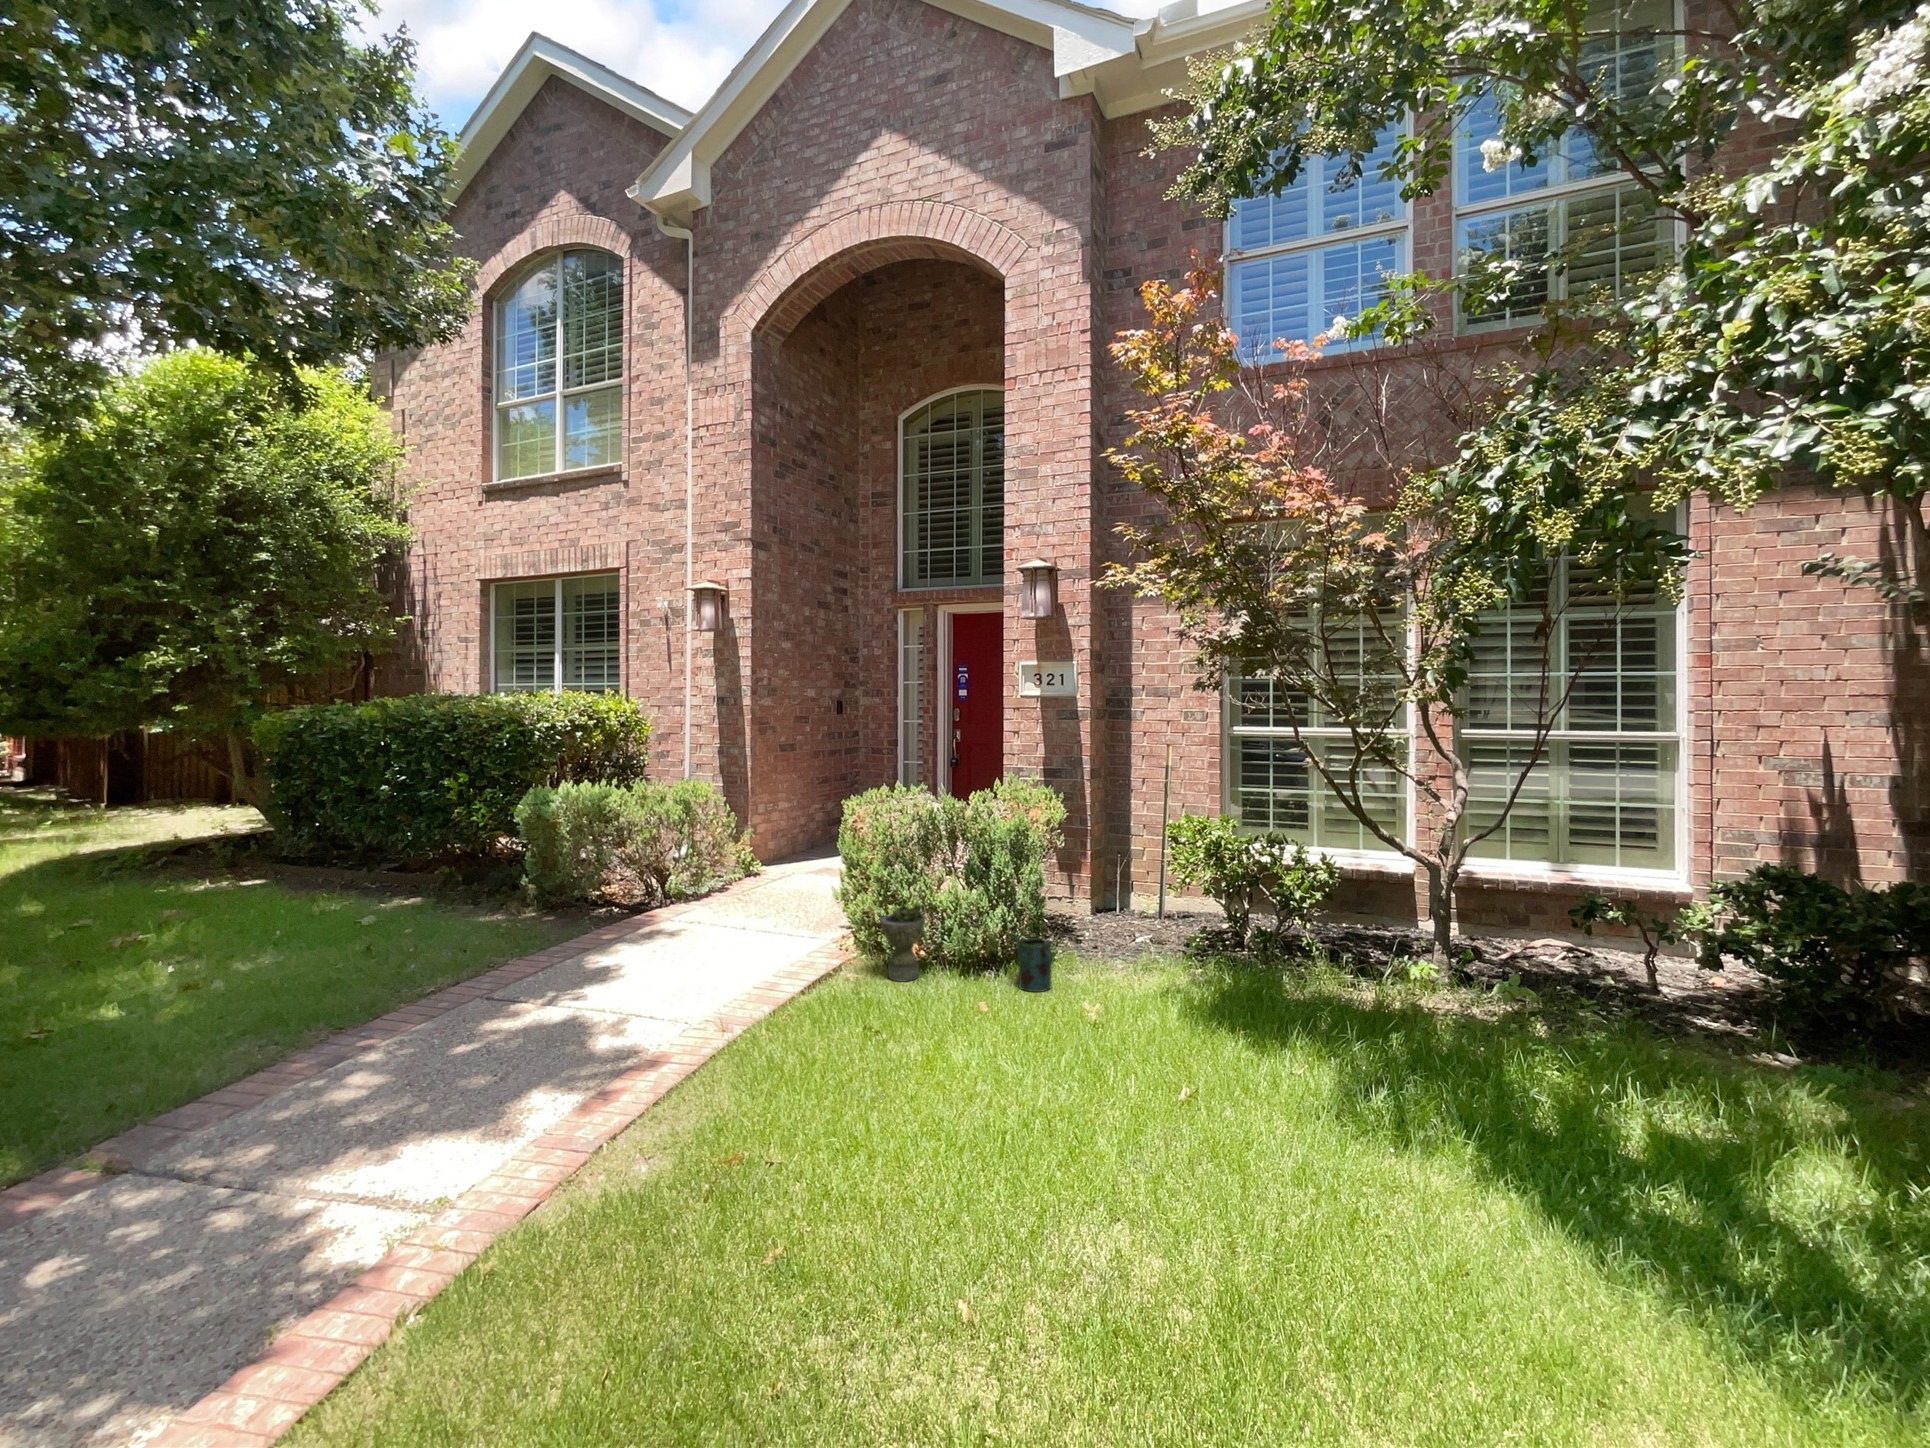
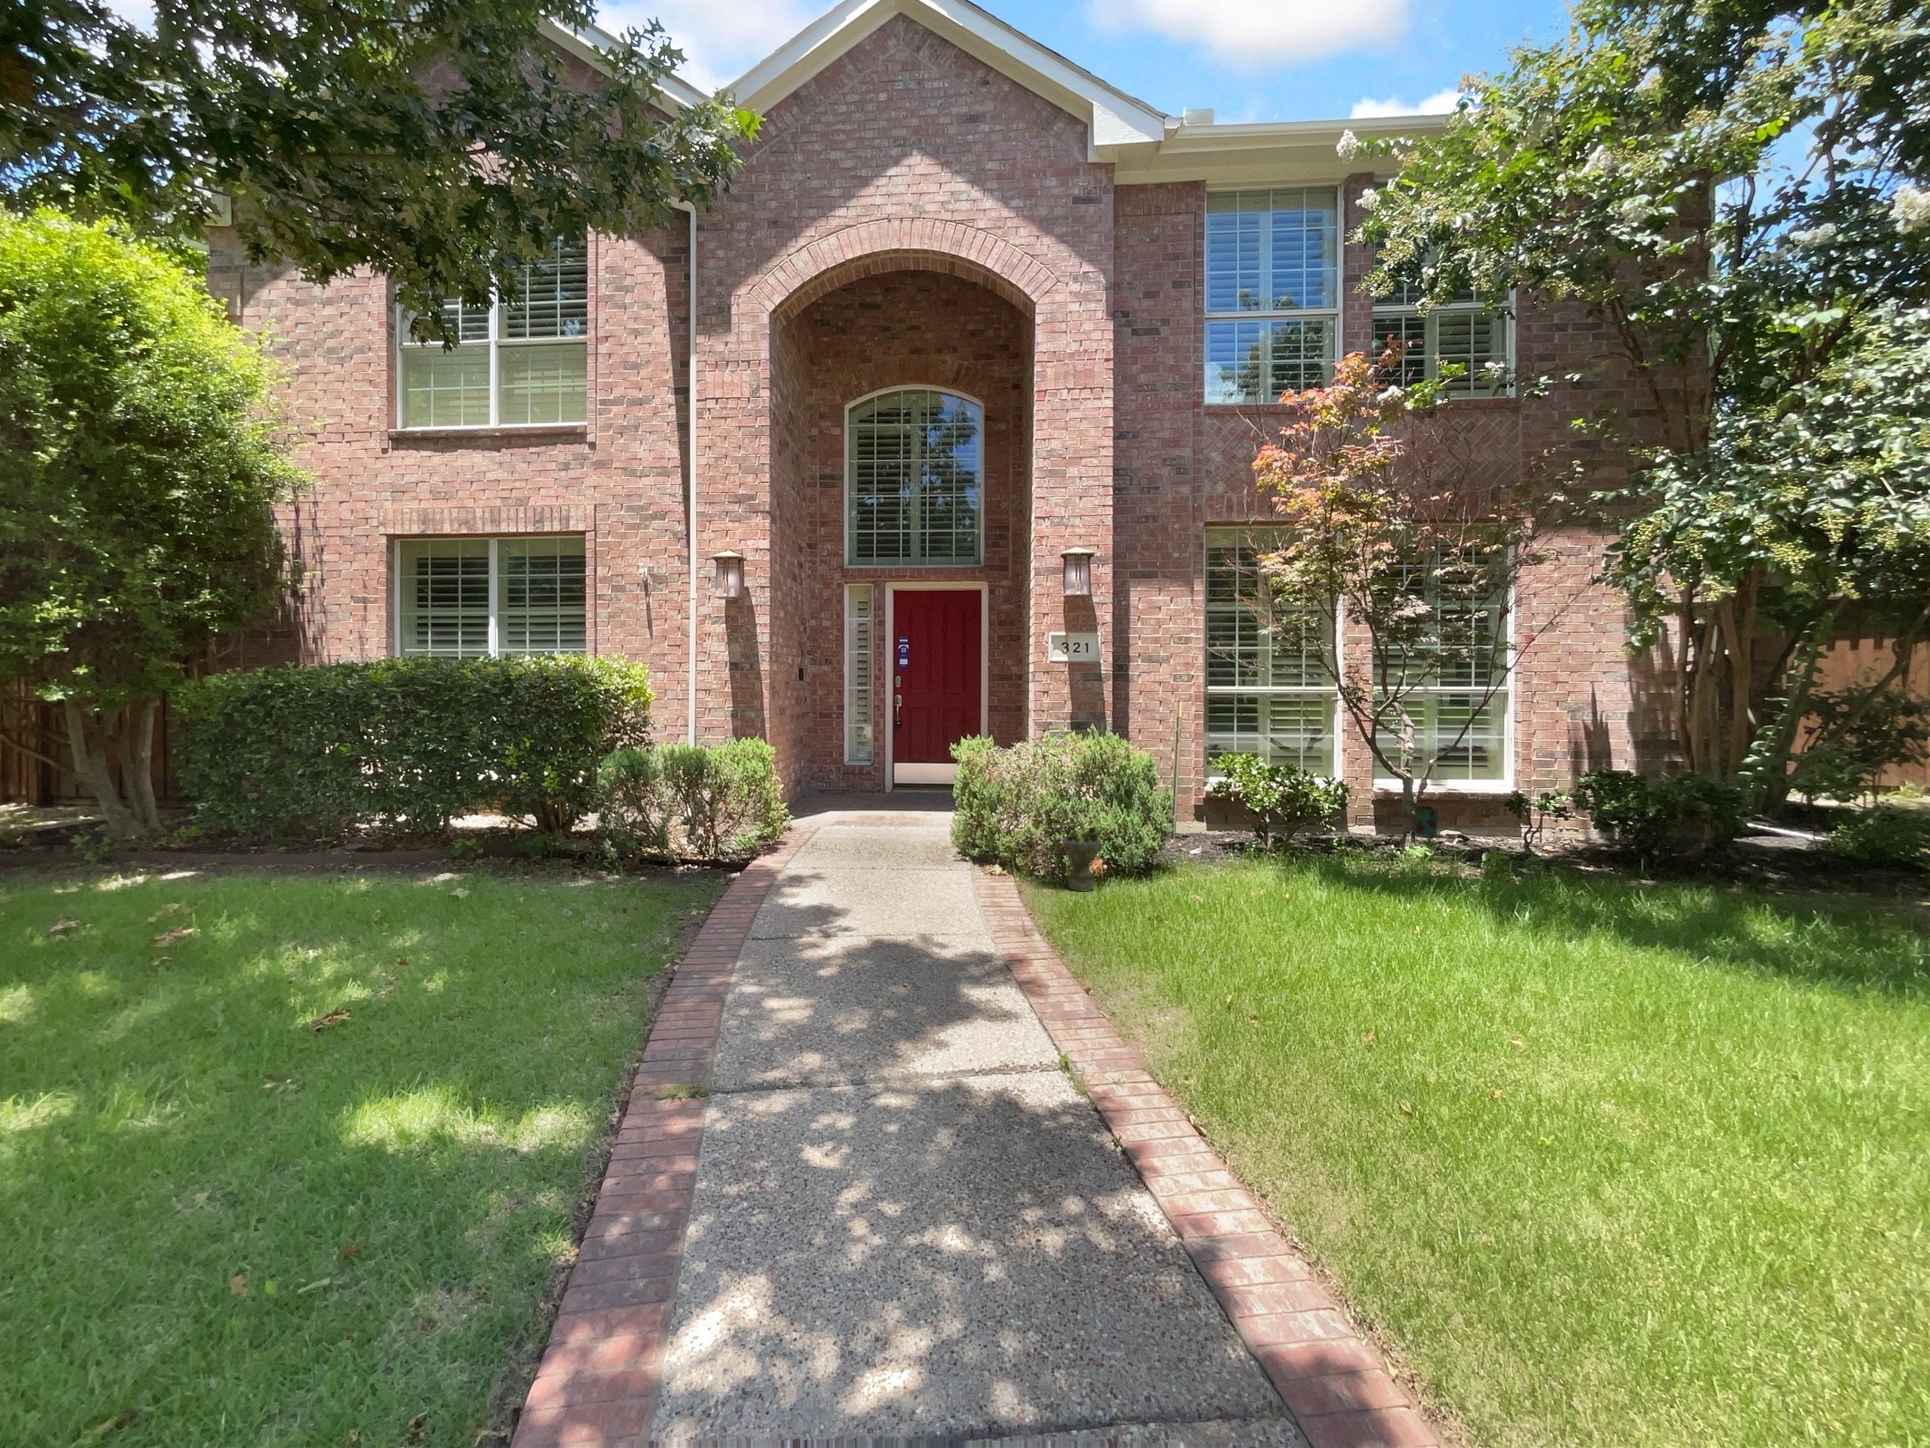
watering can: present [1008,925,1053,992] -> present [1414,806,1439,837]

